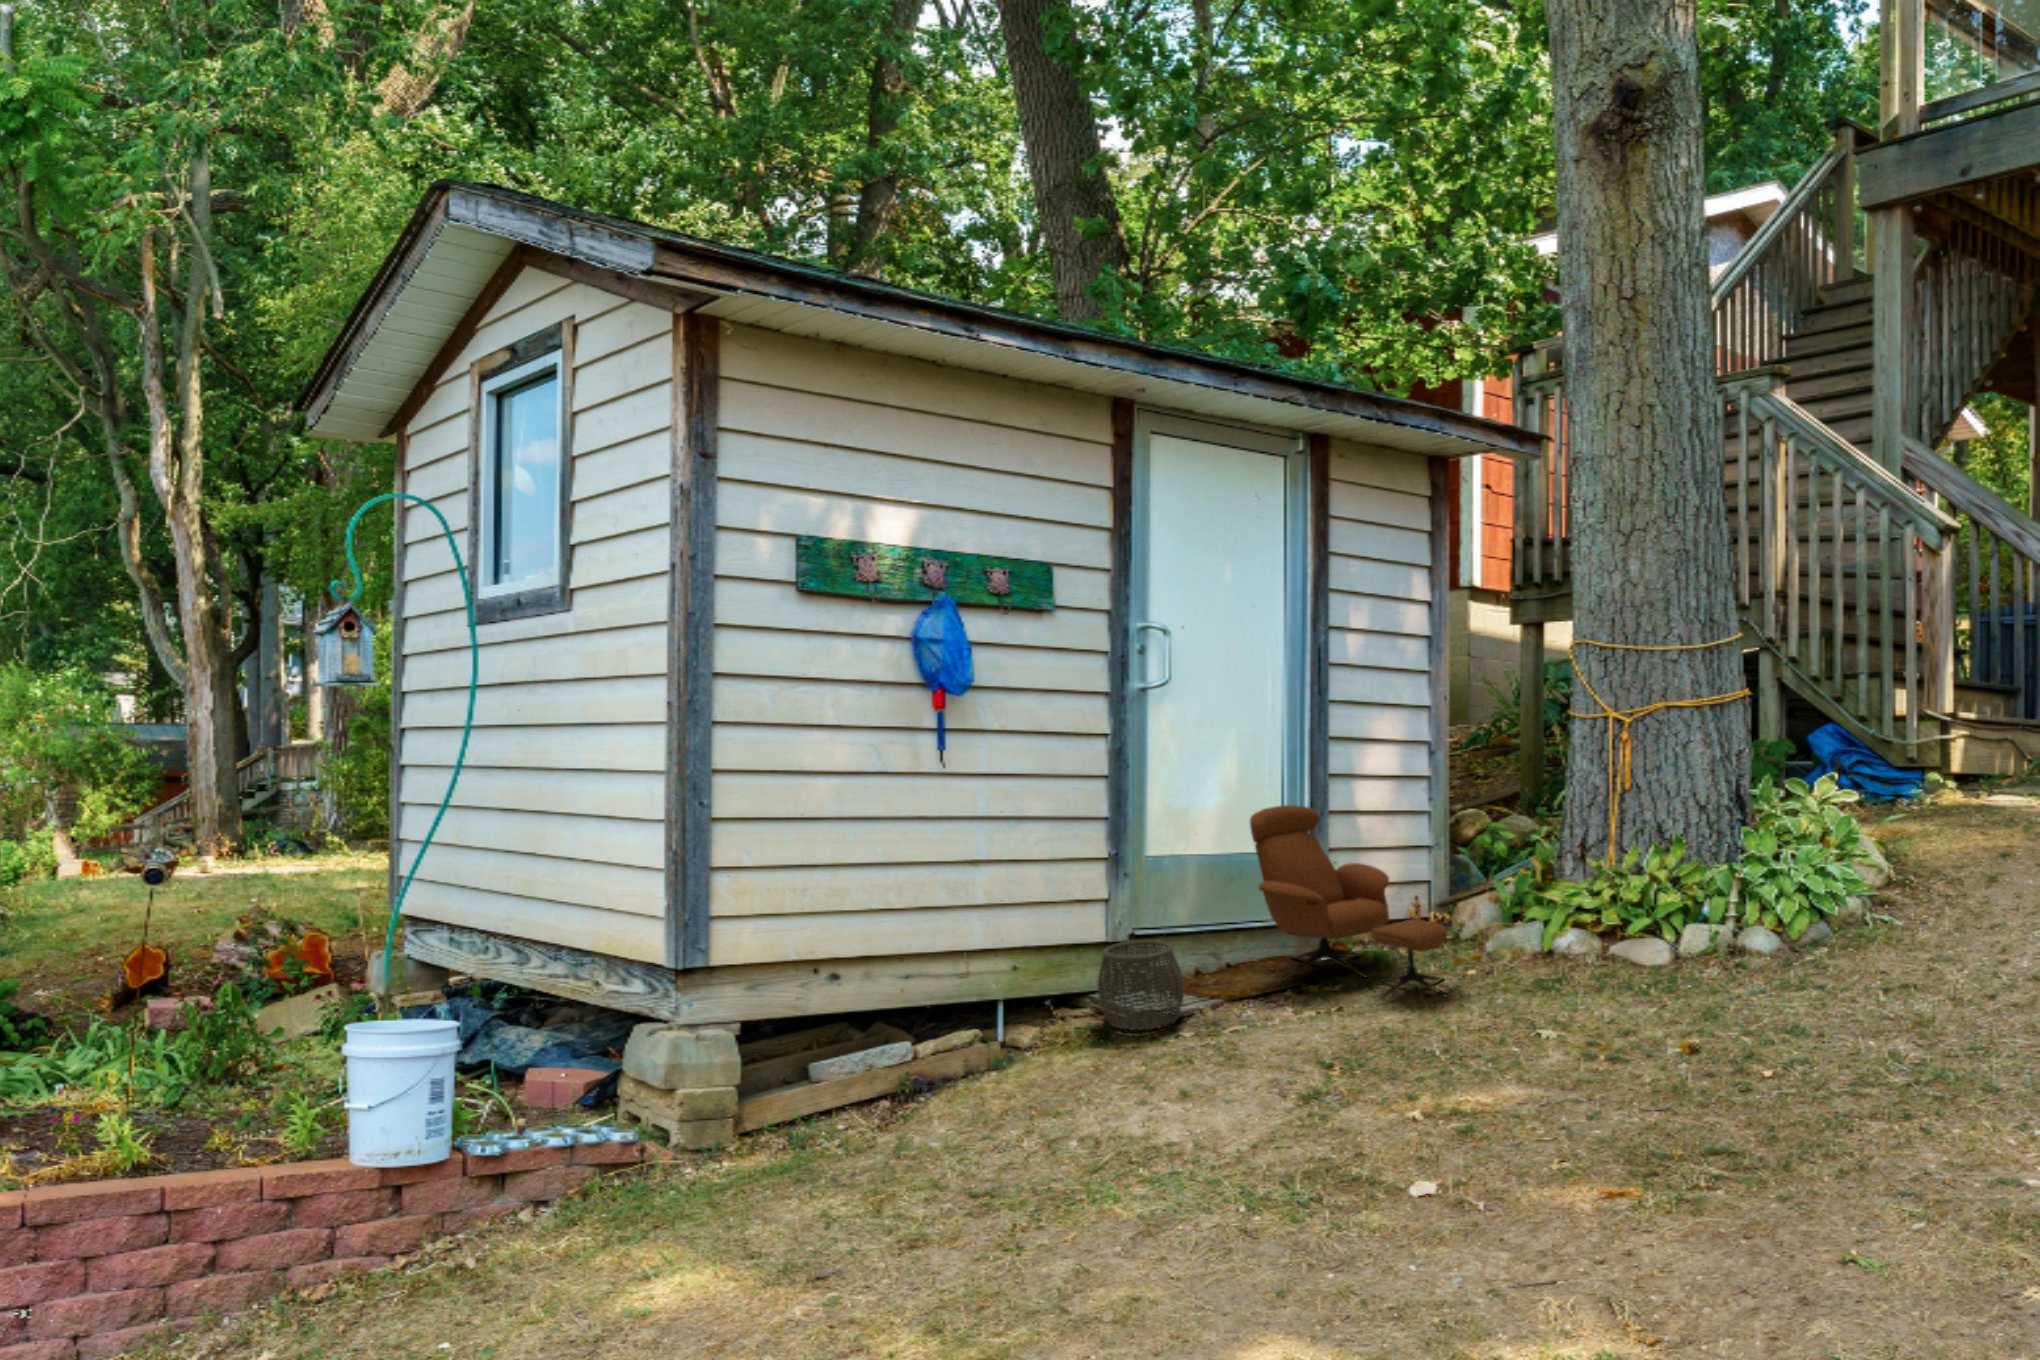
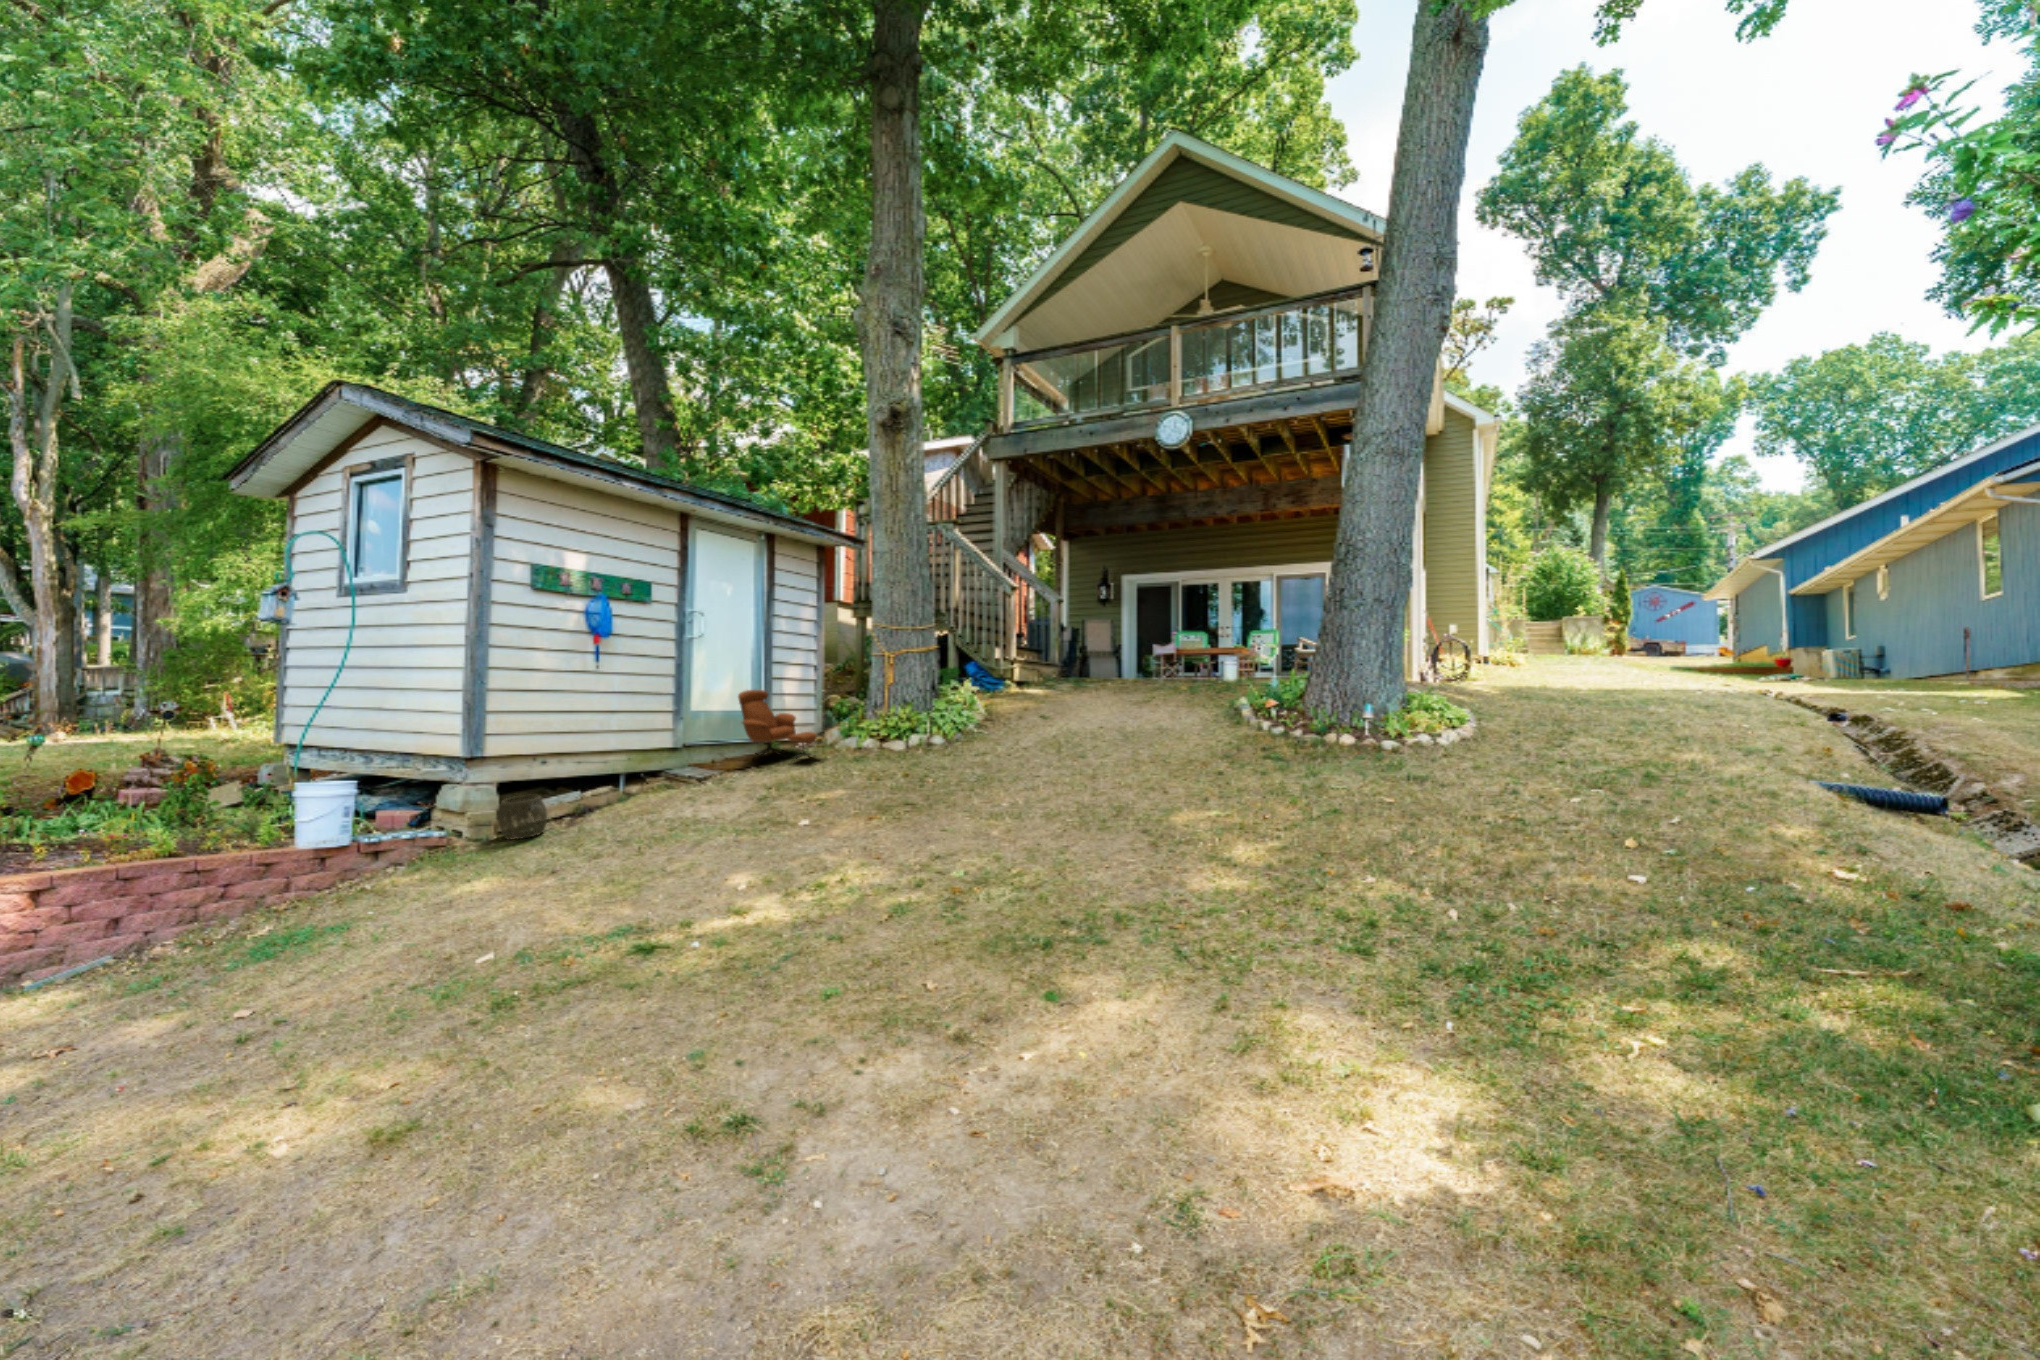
woven basket: present [1097,940,1185,1030] -> present [498,794,548,840]

